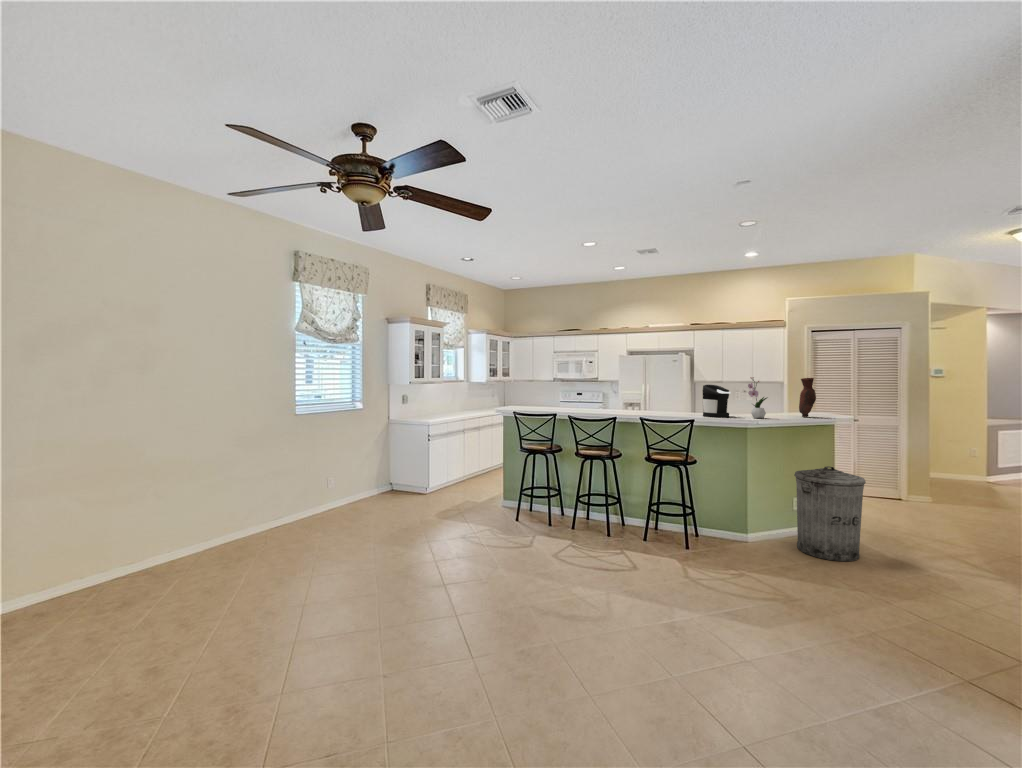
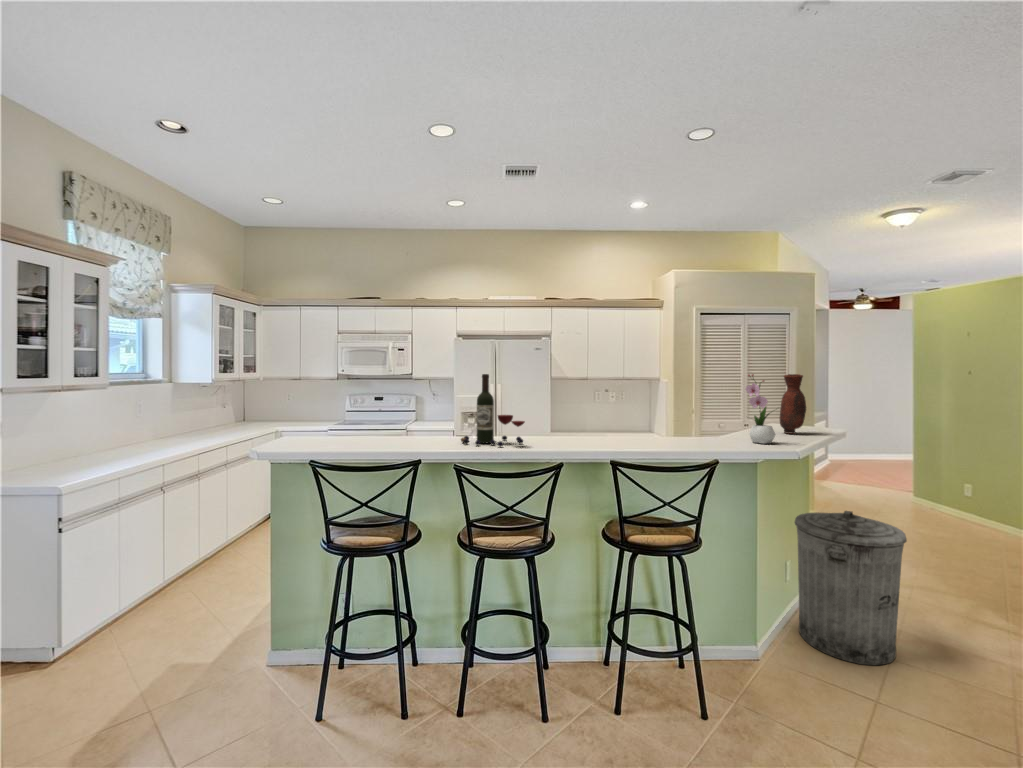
wine bottle: none [587,377,618,413] -> present [461,374,525,446]
coffee maker: present [702,385,731,417] -> none [675,387,727,446]

